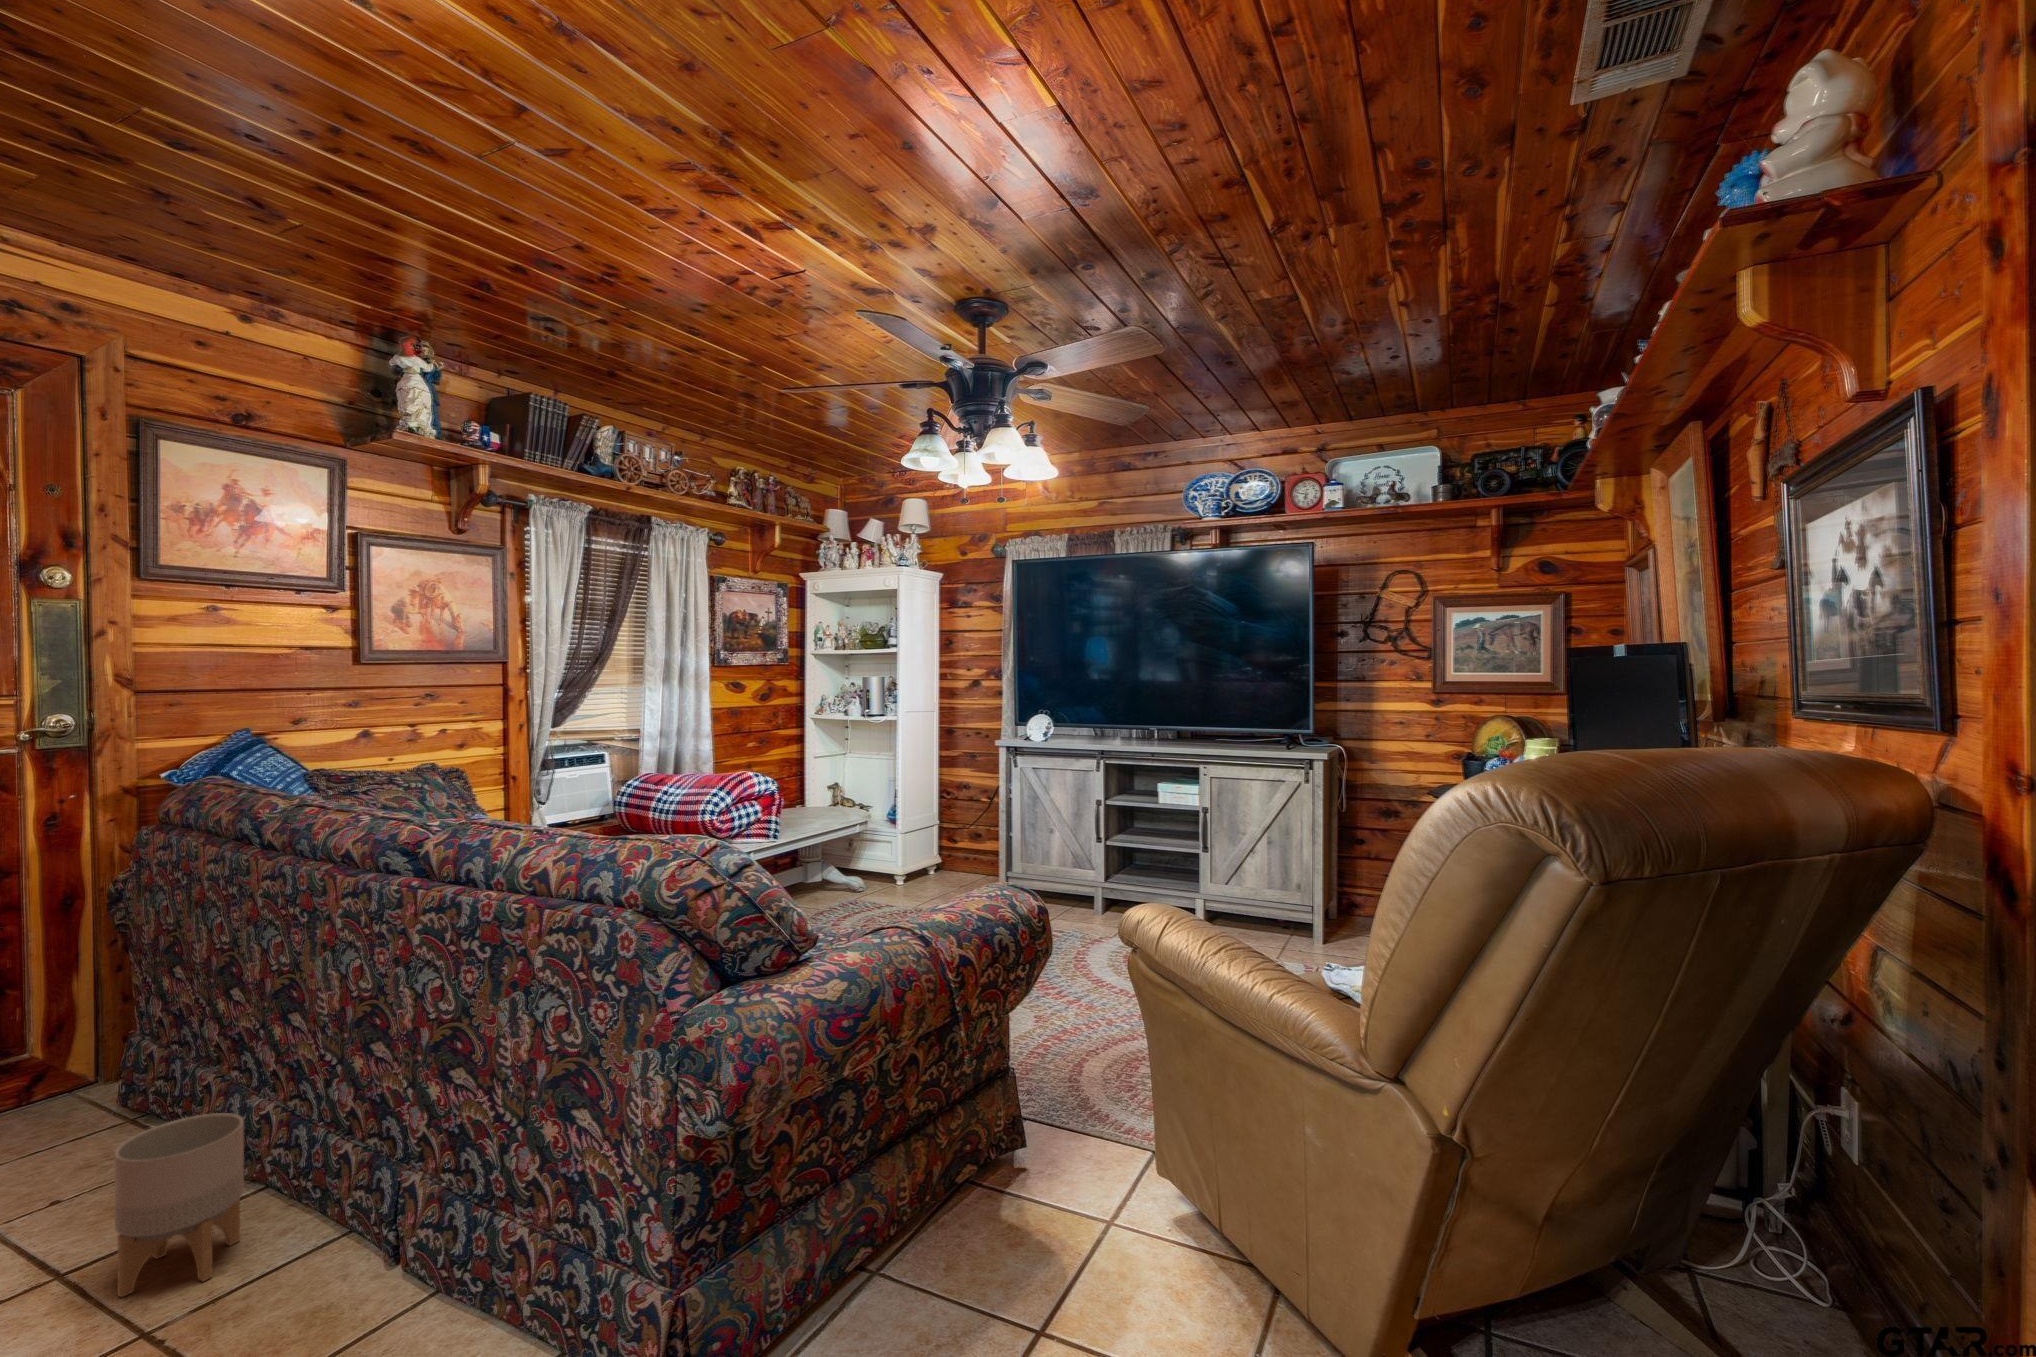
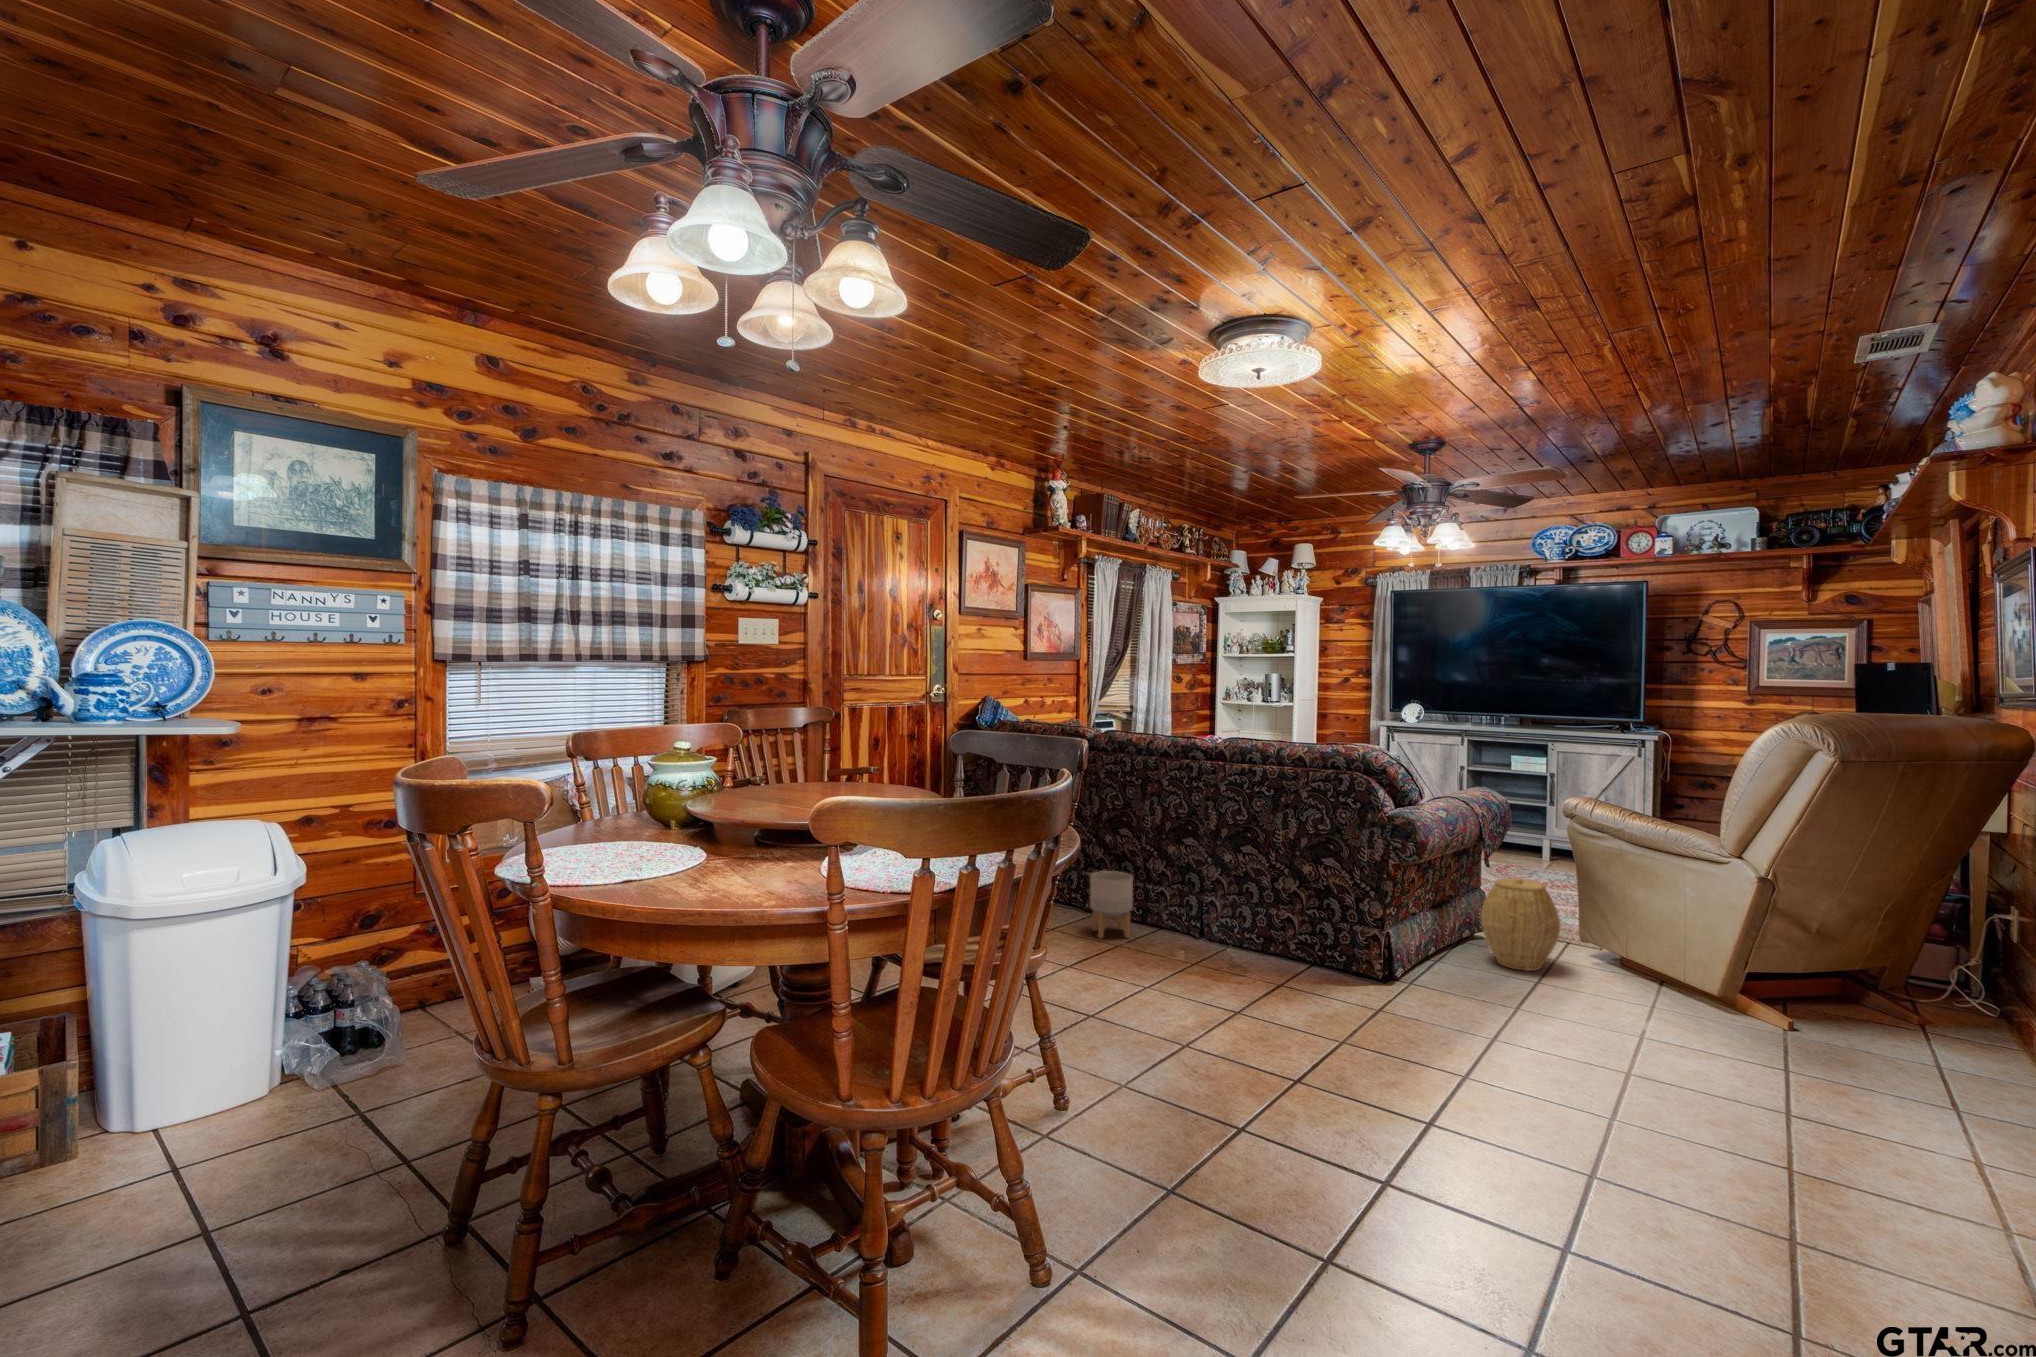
woven basket: none [950,1074,1093,1286] -> present [1481,878,1560,971]

